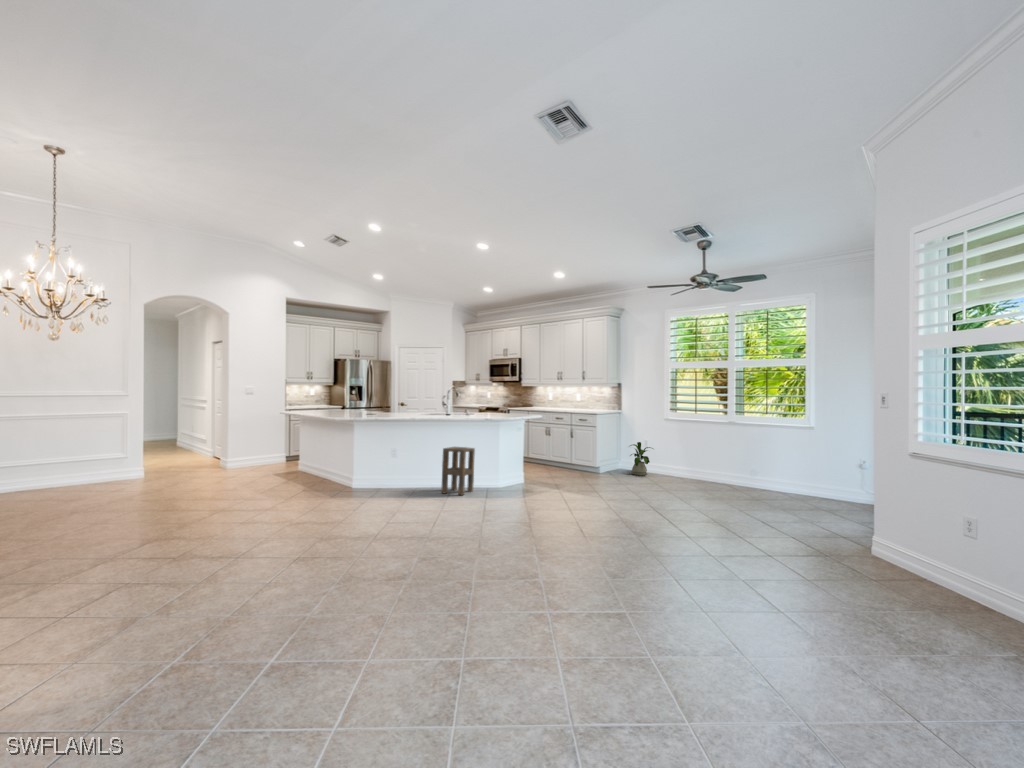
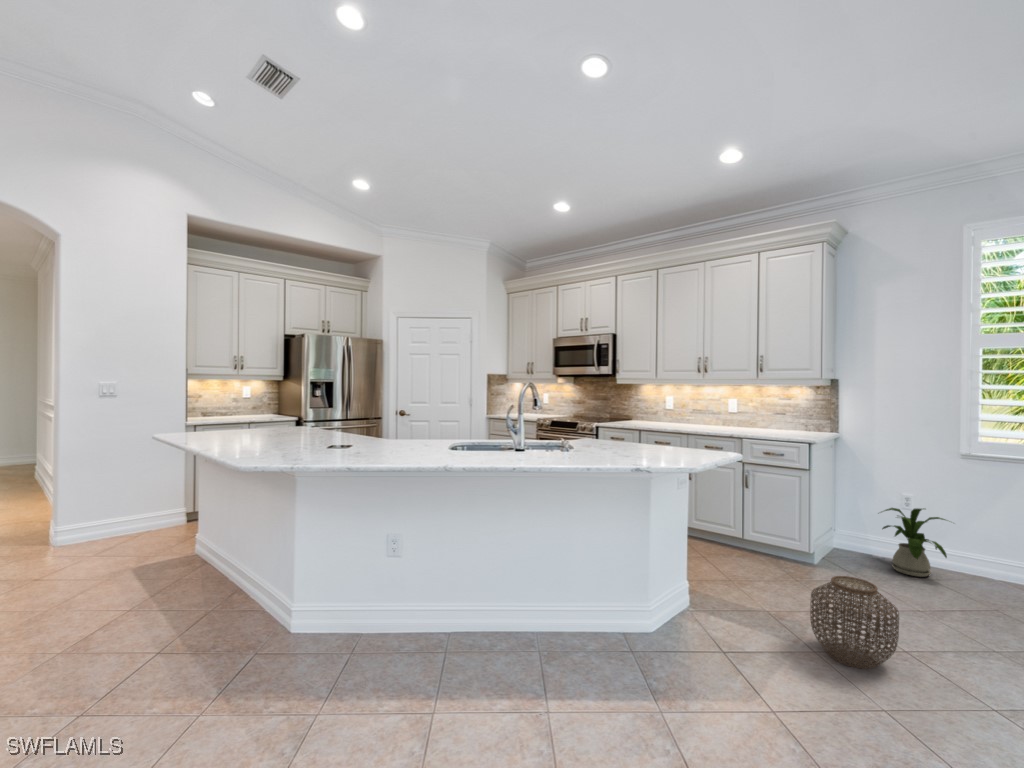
side table: present [441,447,475,495] -> none [551,557,634,726]
woven basket: none [552,458,580,490] -> present [810,576,899,669]

